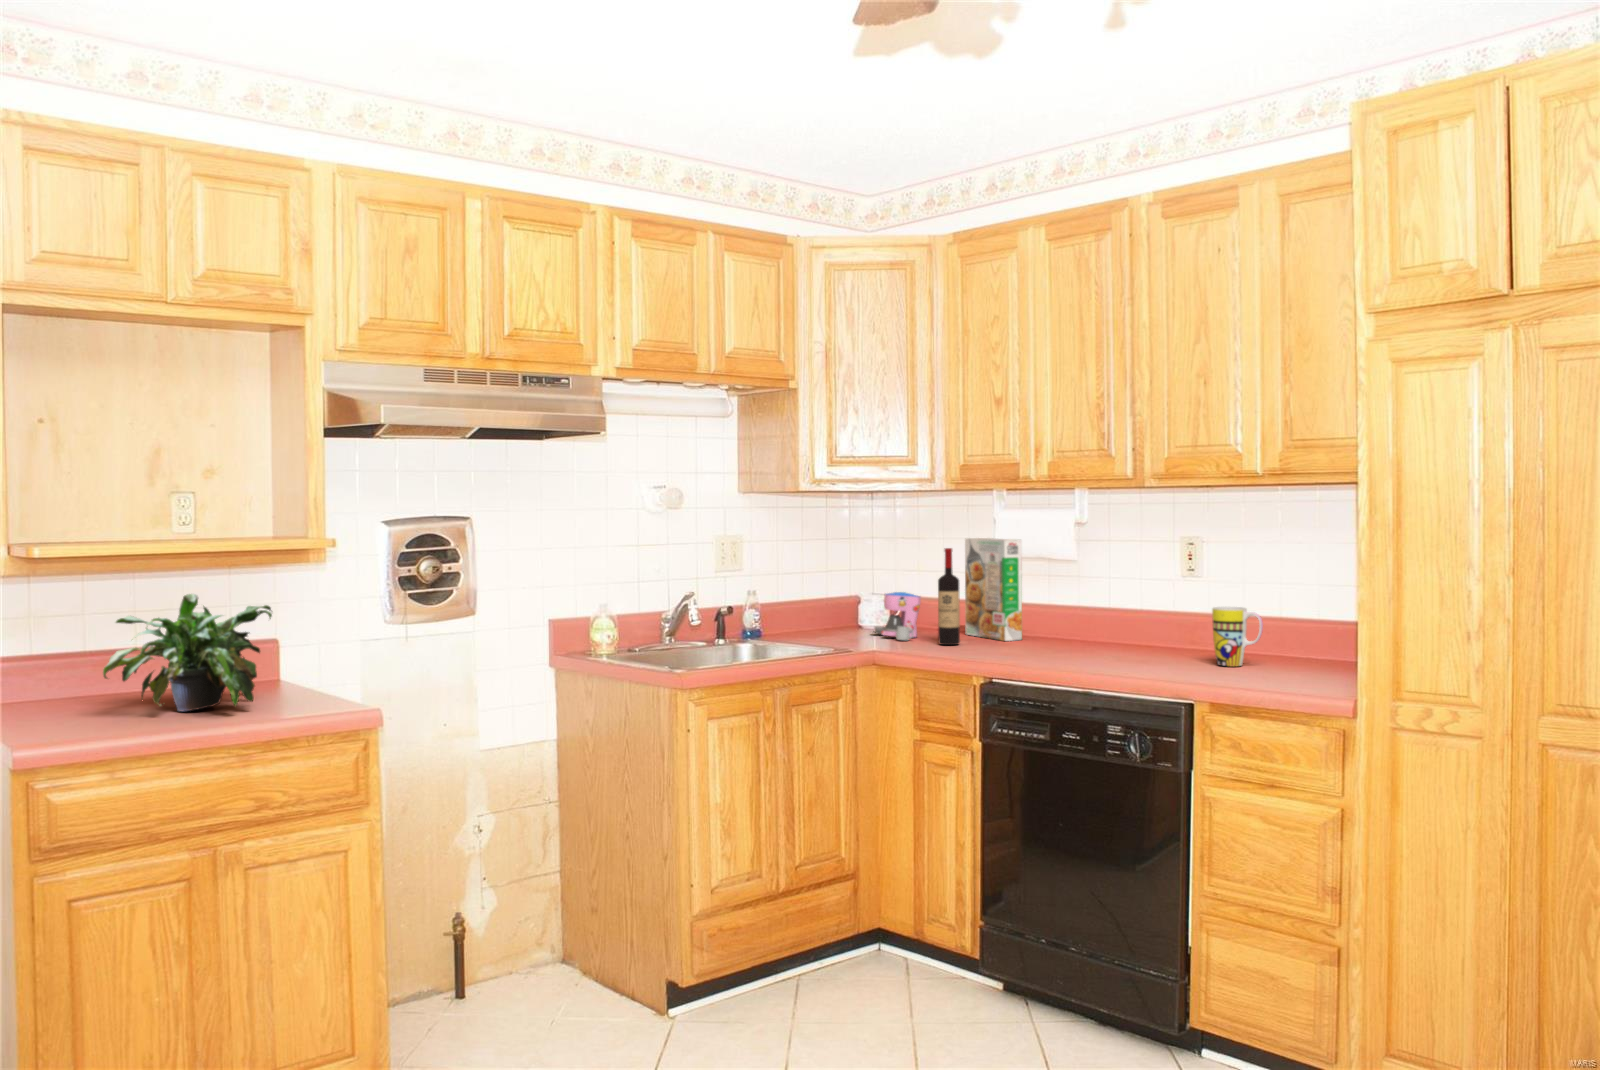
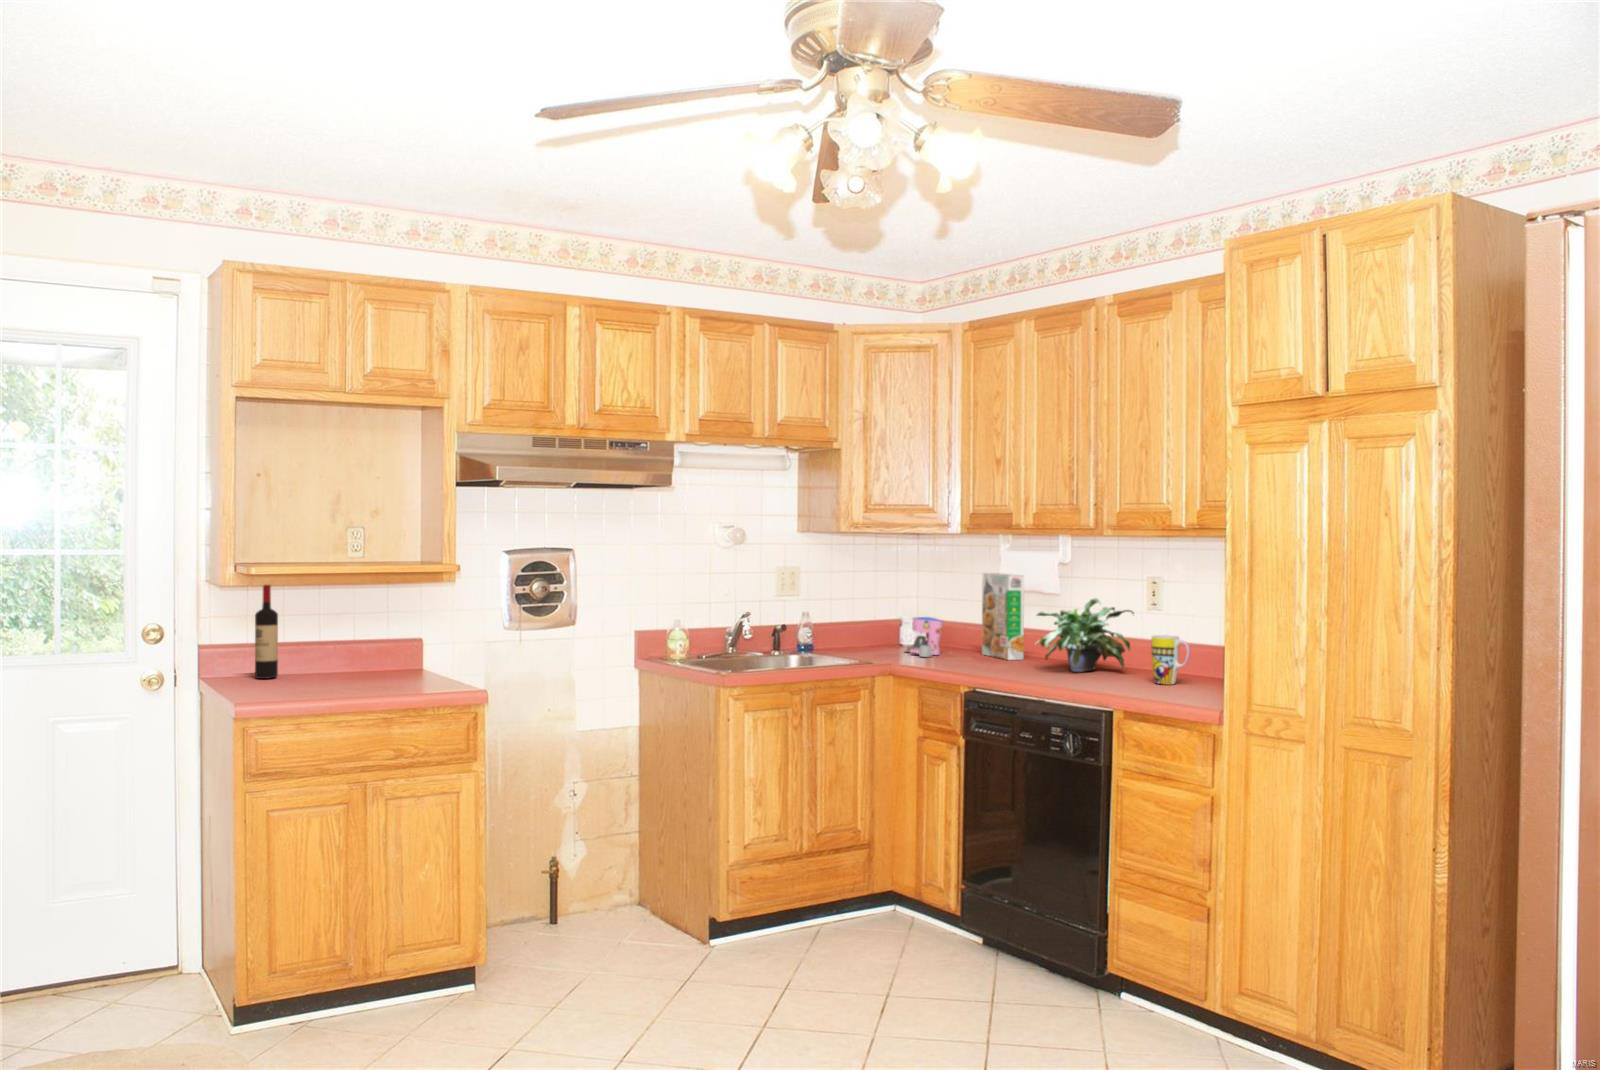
wine bottle: present [938,548,960,645] -> present [255,585,278,679]
potted plant: present [103,594,272,711] -> present [1036,598,1134,672]

